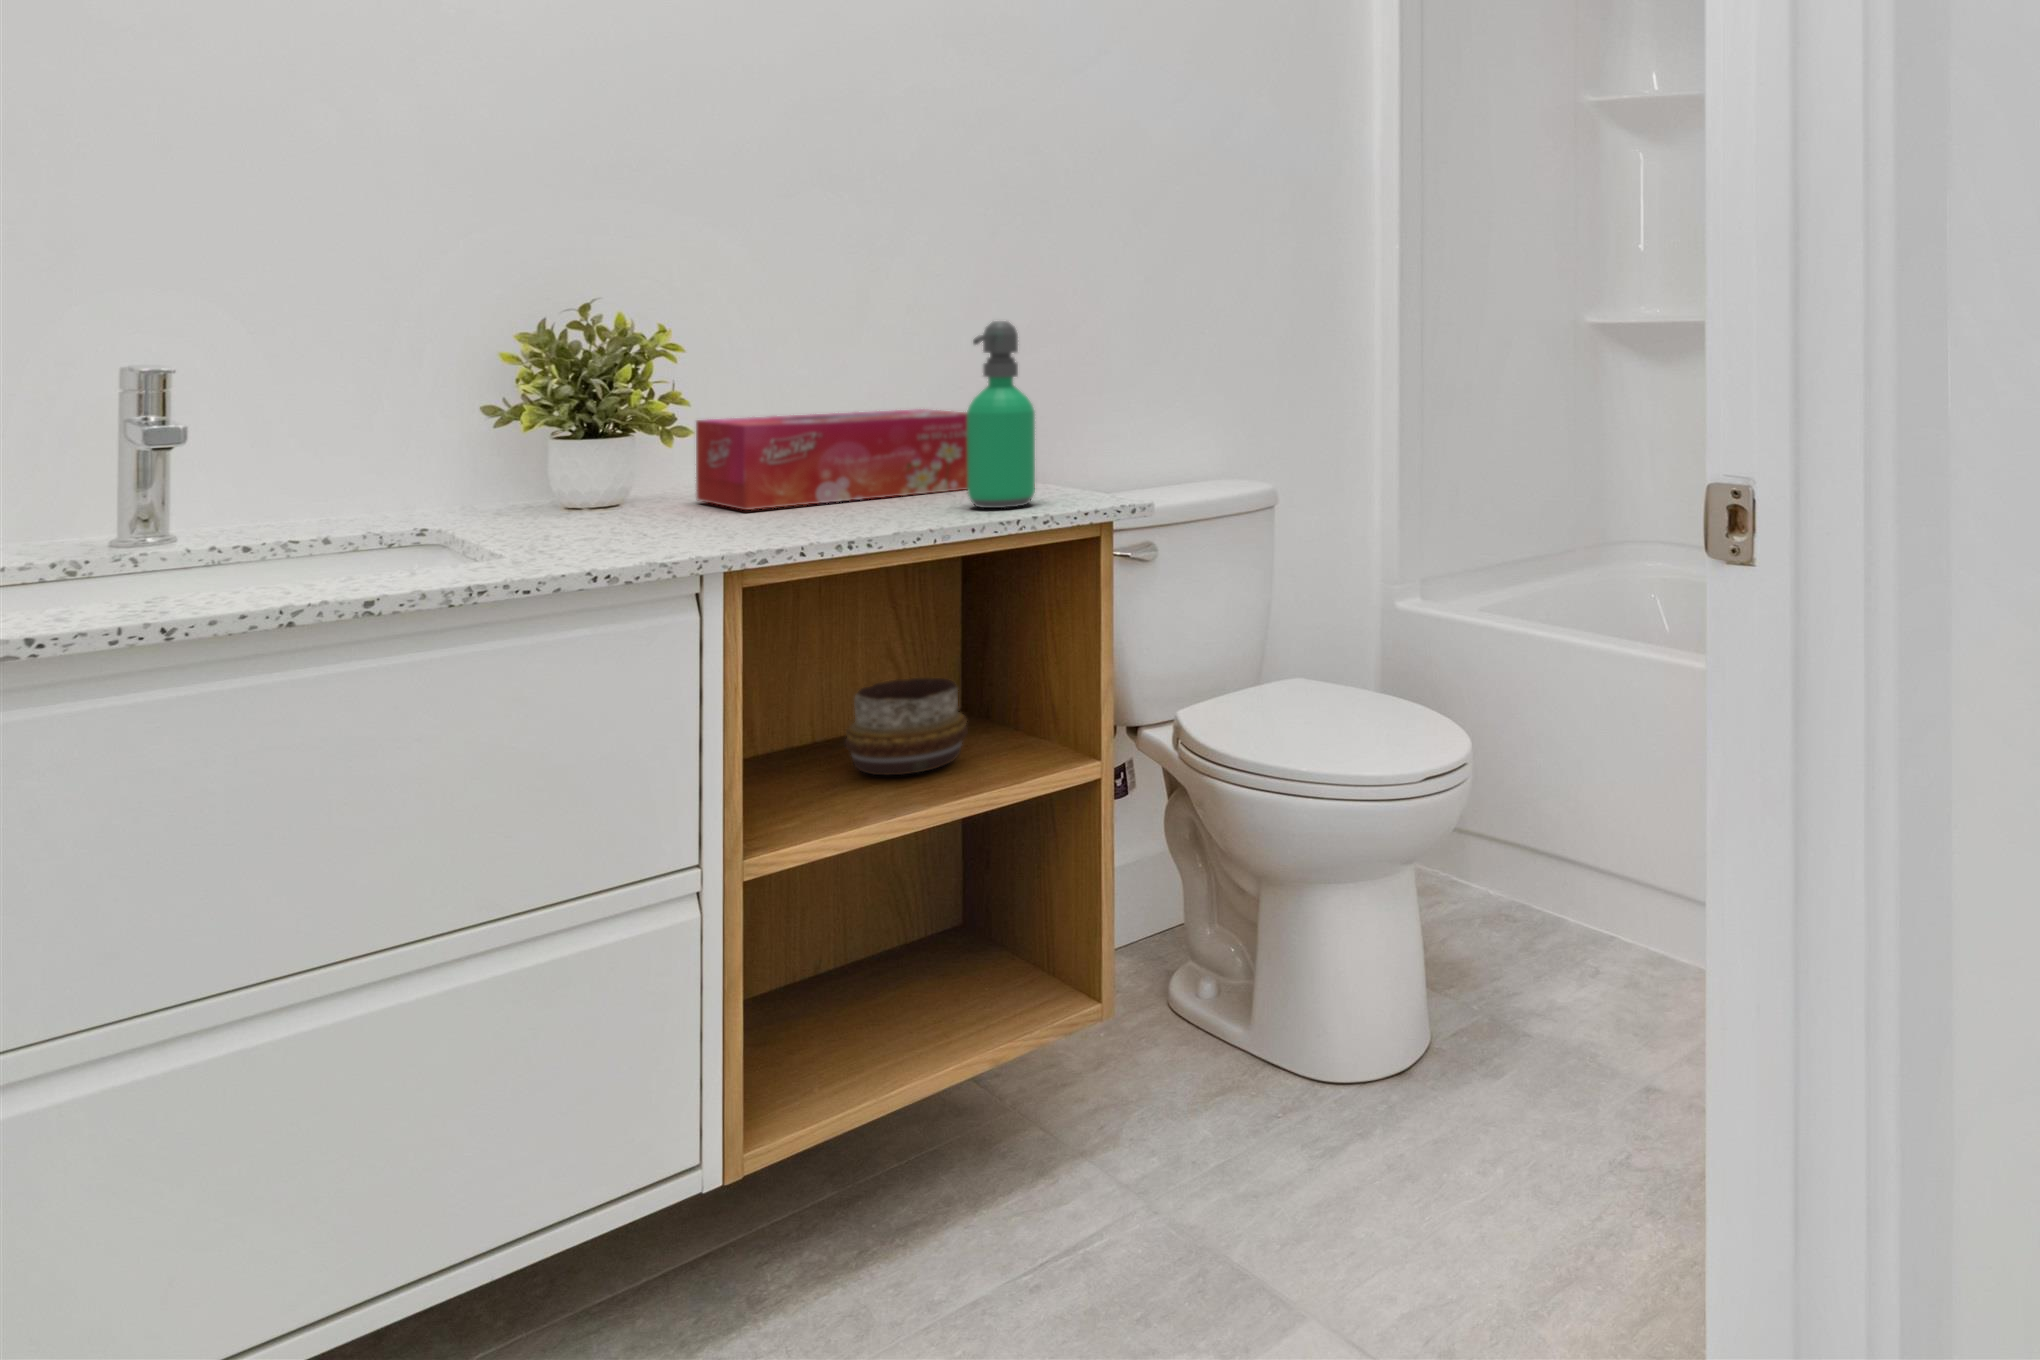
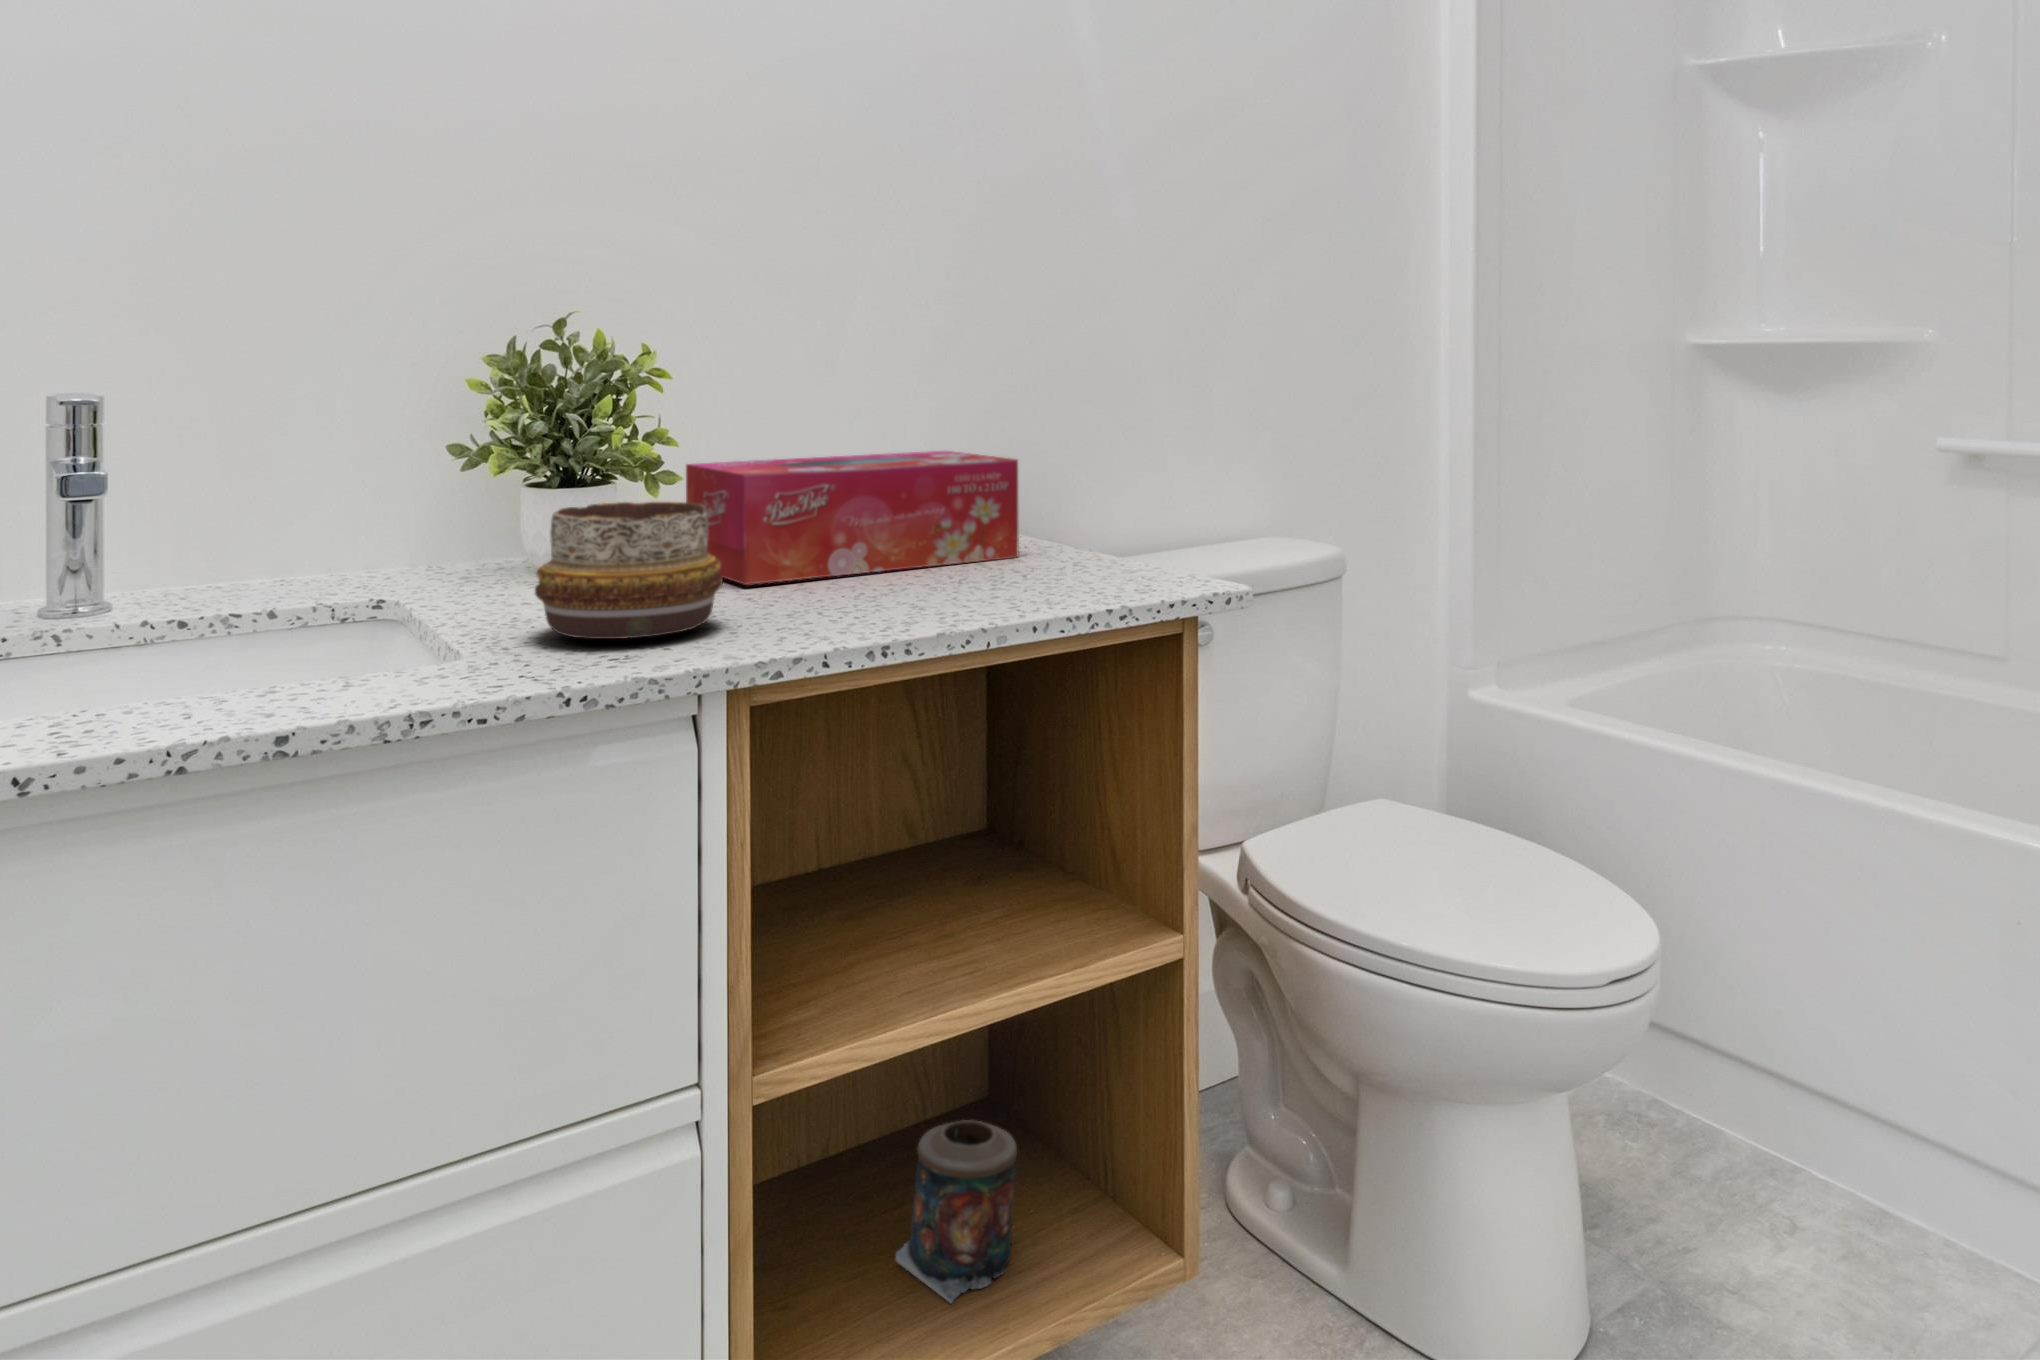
soap dispenser: present [967,321,1035,508] -> none [1021,340,1107,595]
decorative bowl: present [845,677,968,775] -> present [535,501,723,639]
candle: none [873,910,971,1038] -> present [896,1120,1017,1303]

